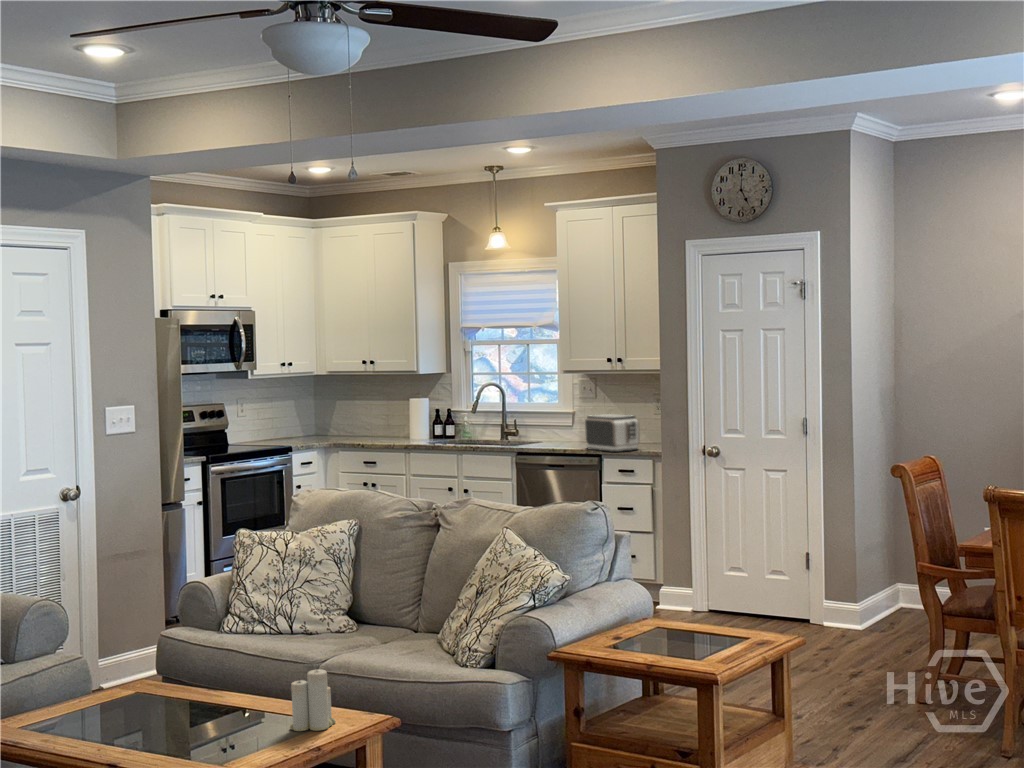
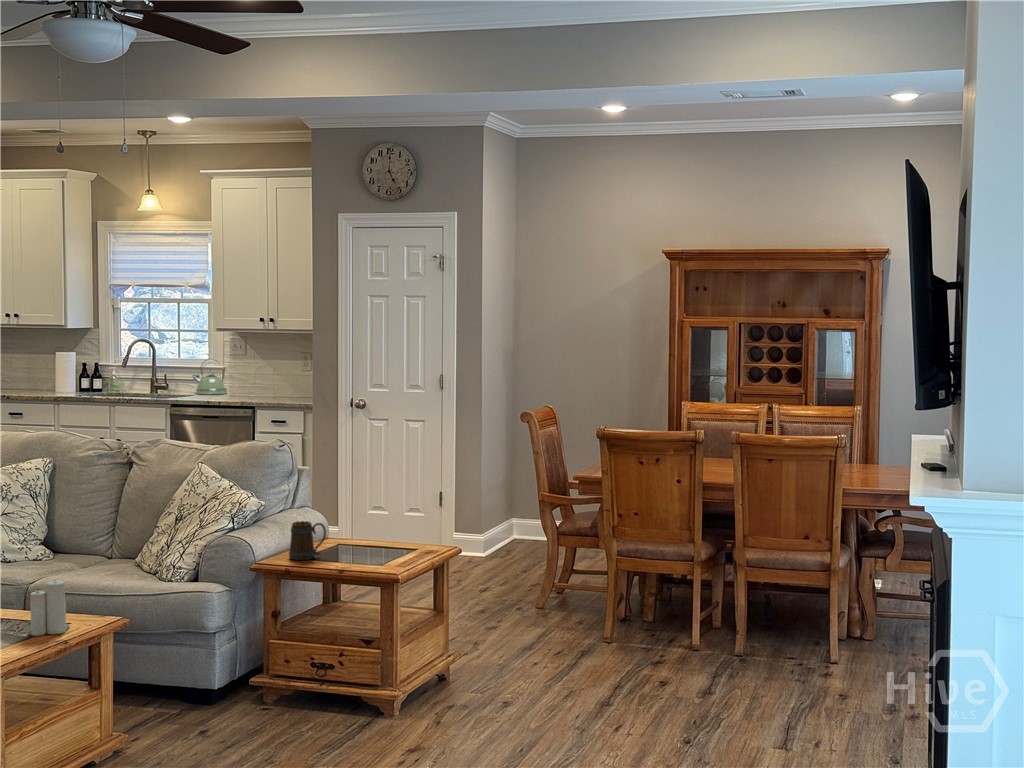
kettle: none [541,402,578,441] -> present [193,362,227,395]
toaster: present [585,414,640,452] -> none [240,370,292,404]
mug: none [592,602,635,649] -> present [289,521,326,560]

